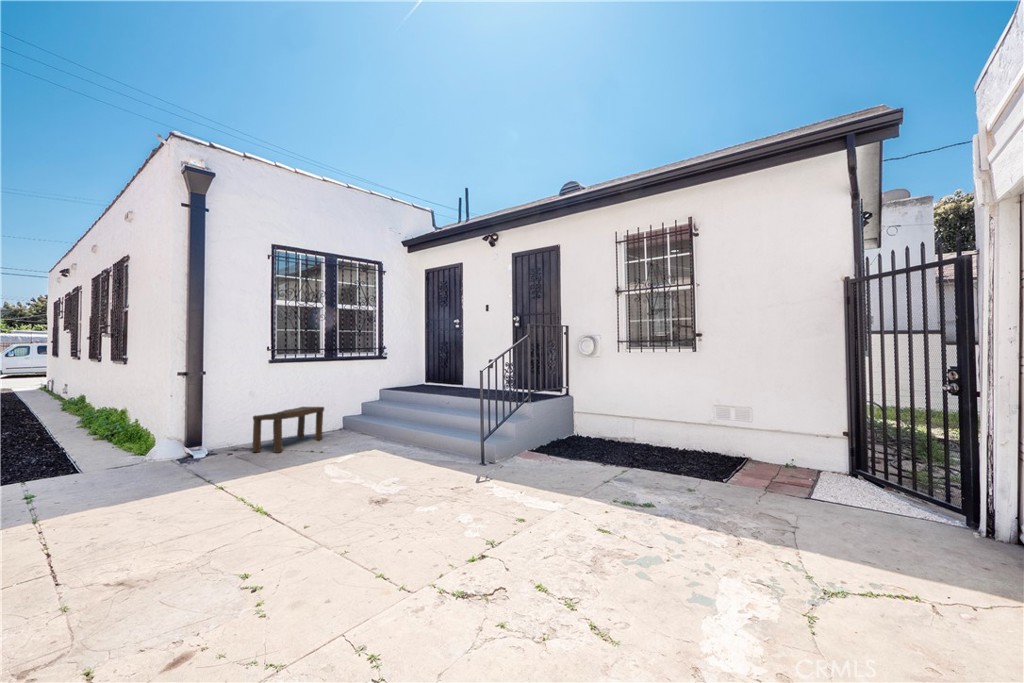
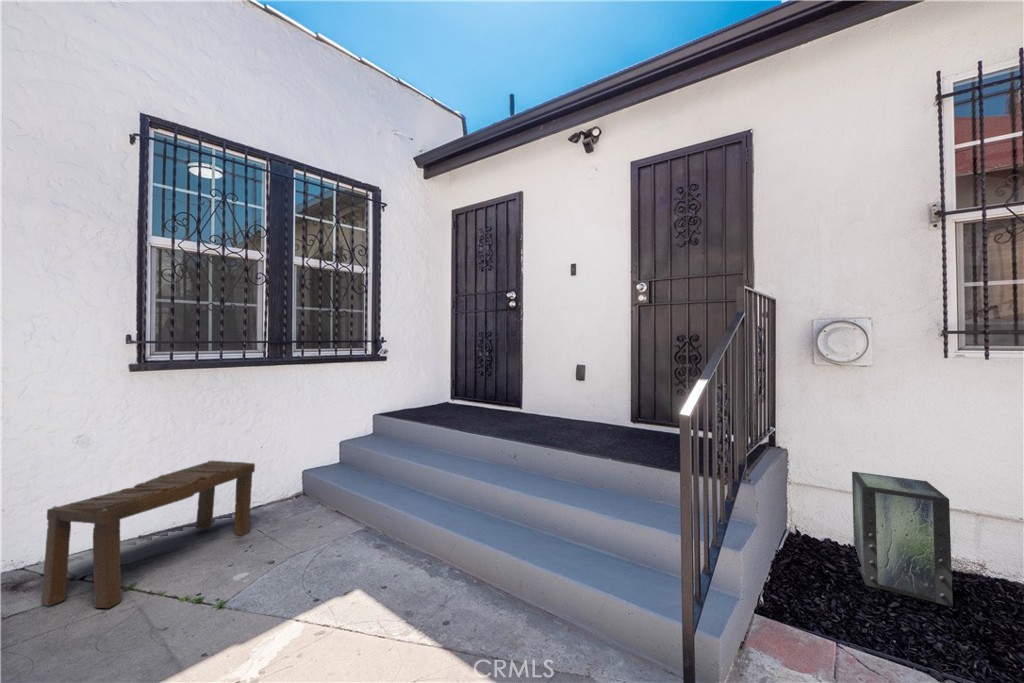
storage box: none [583,405,616,451] -> present [852,472,953,607]

